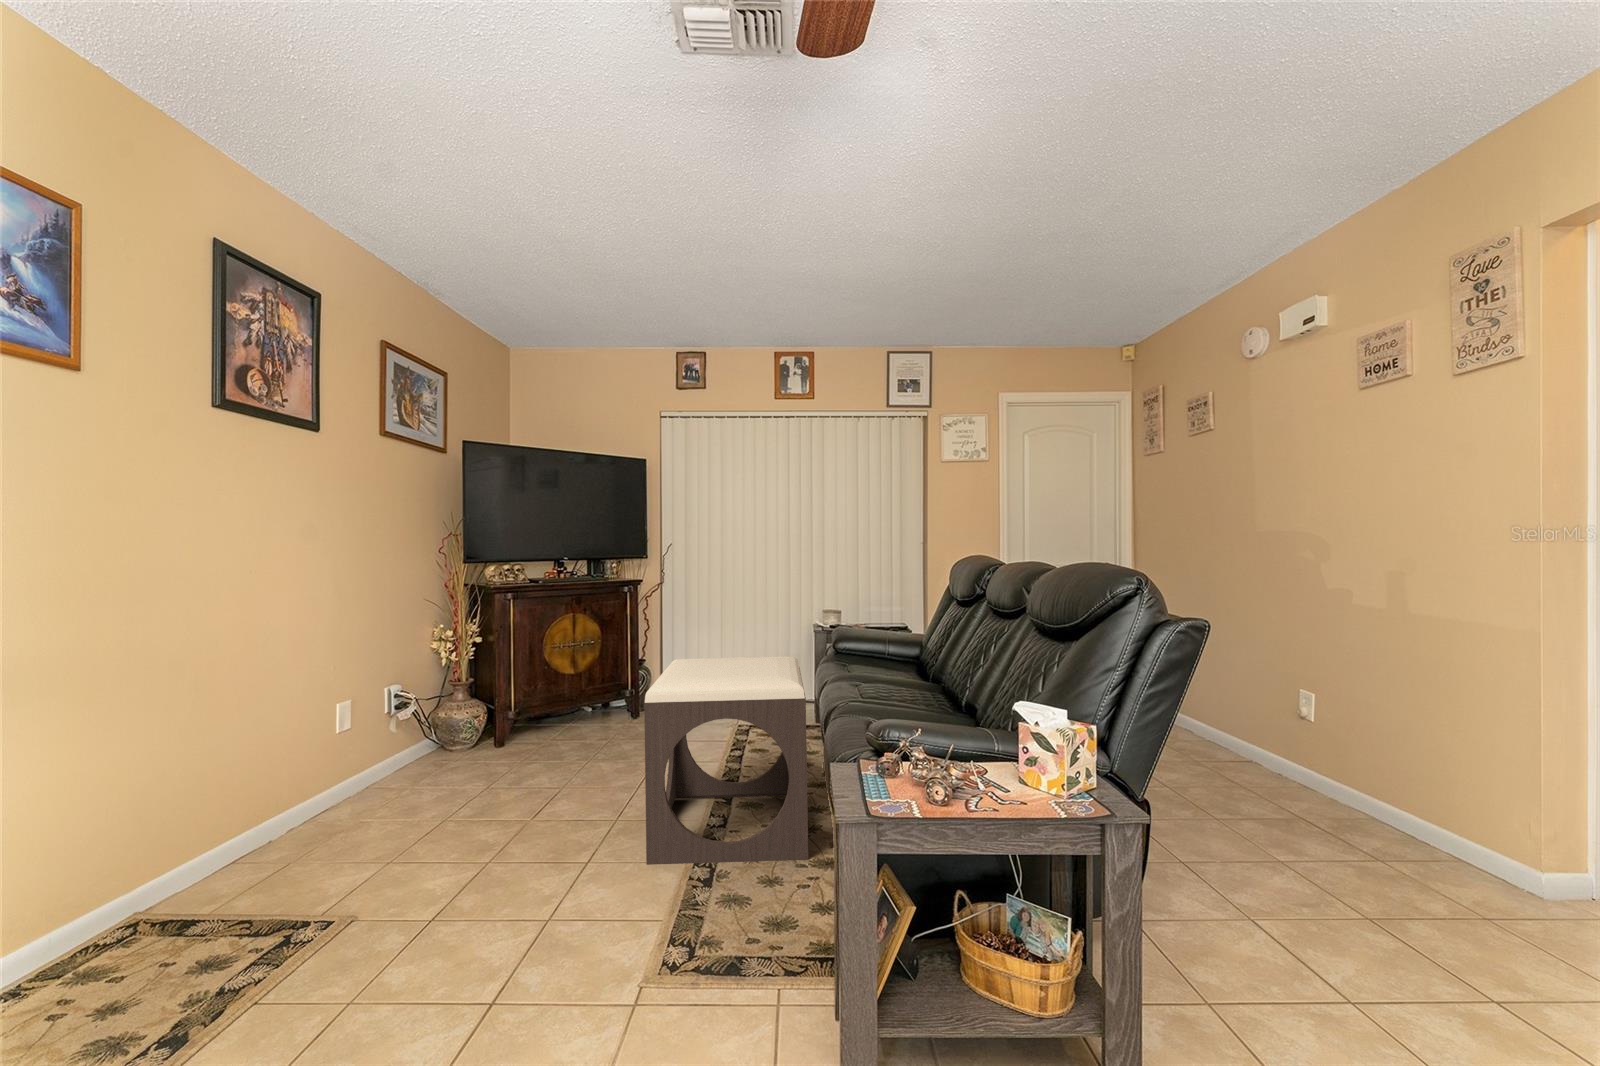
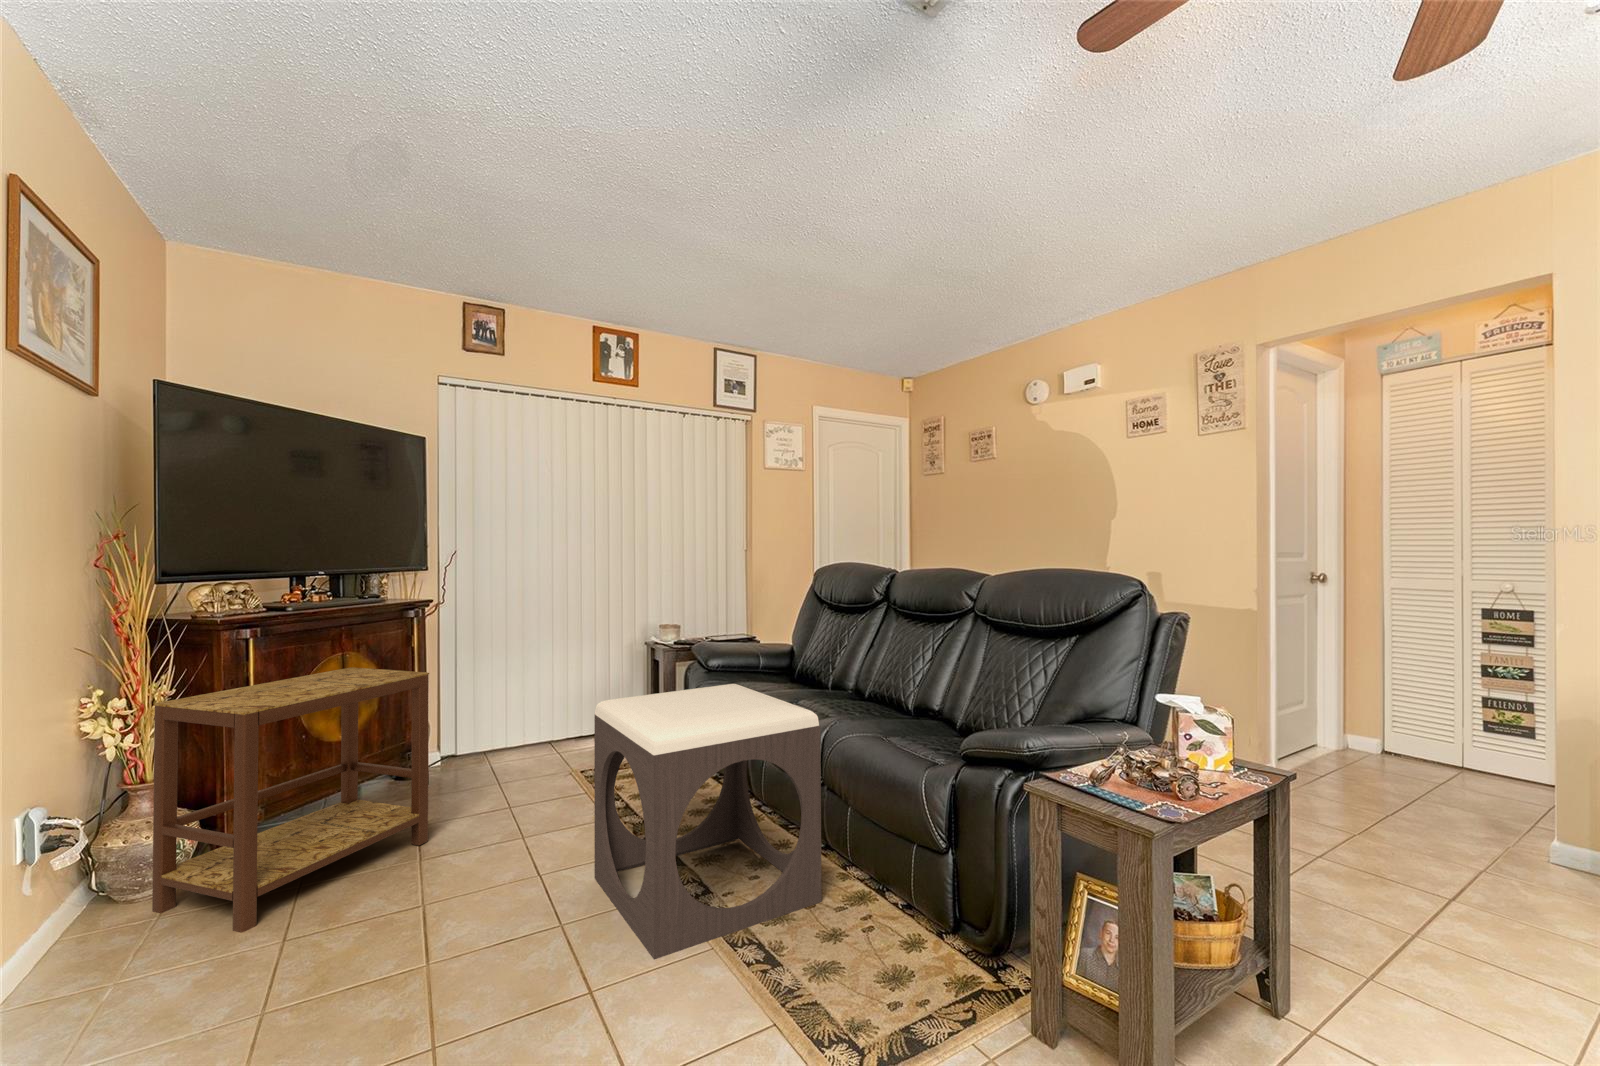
side table: none [449,623,608,785] -> present [152,667,429,933]

